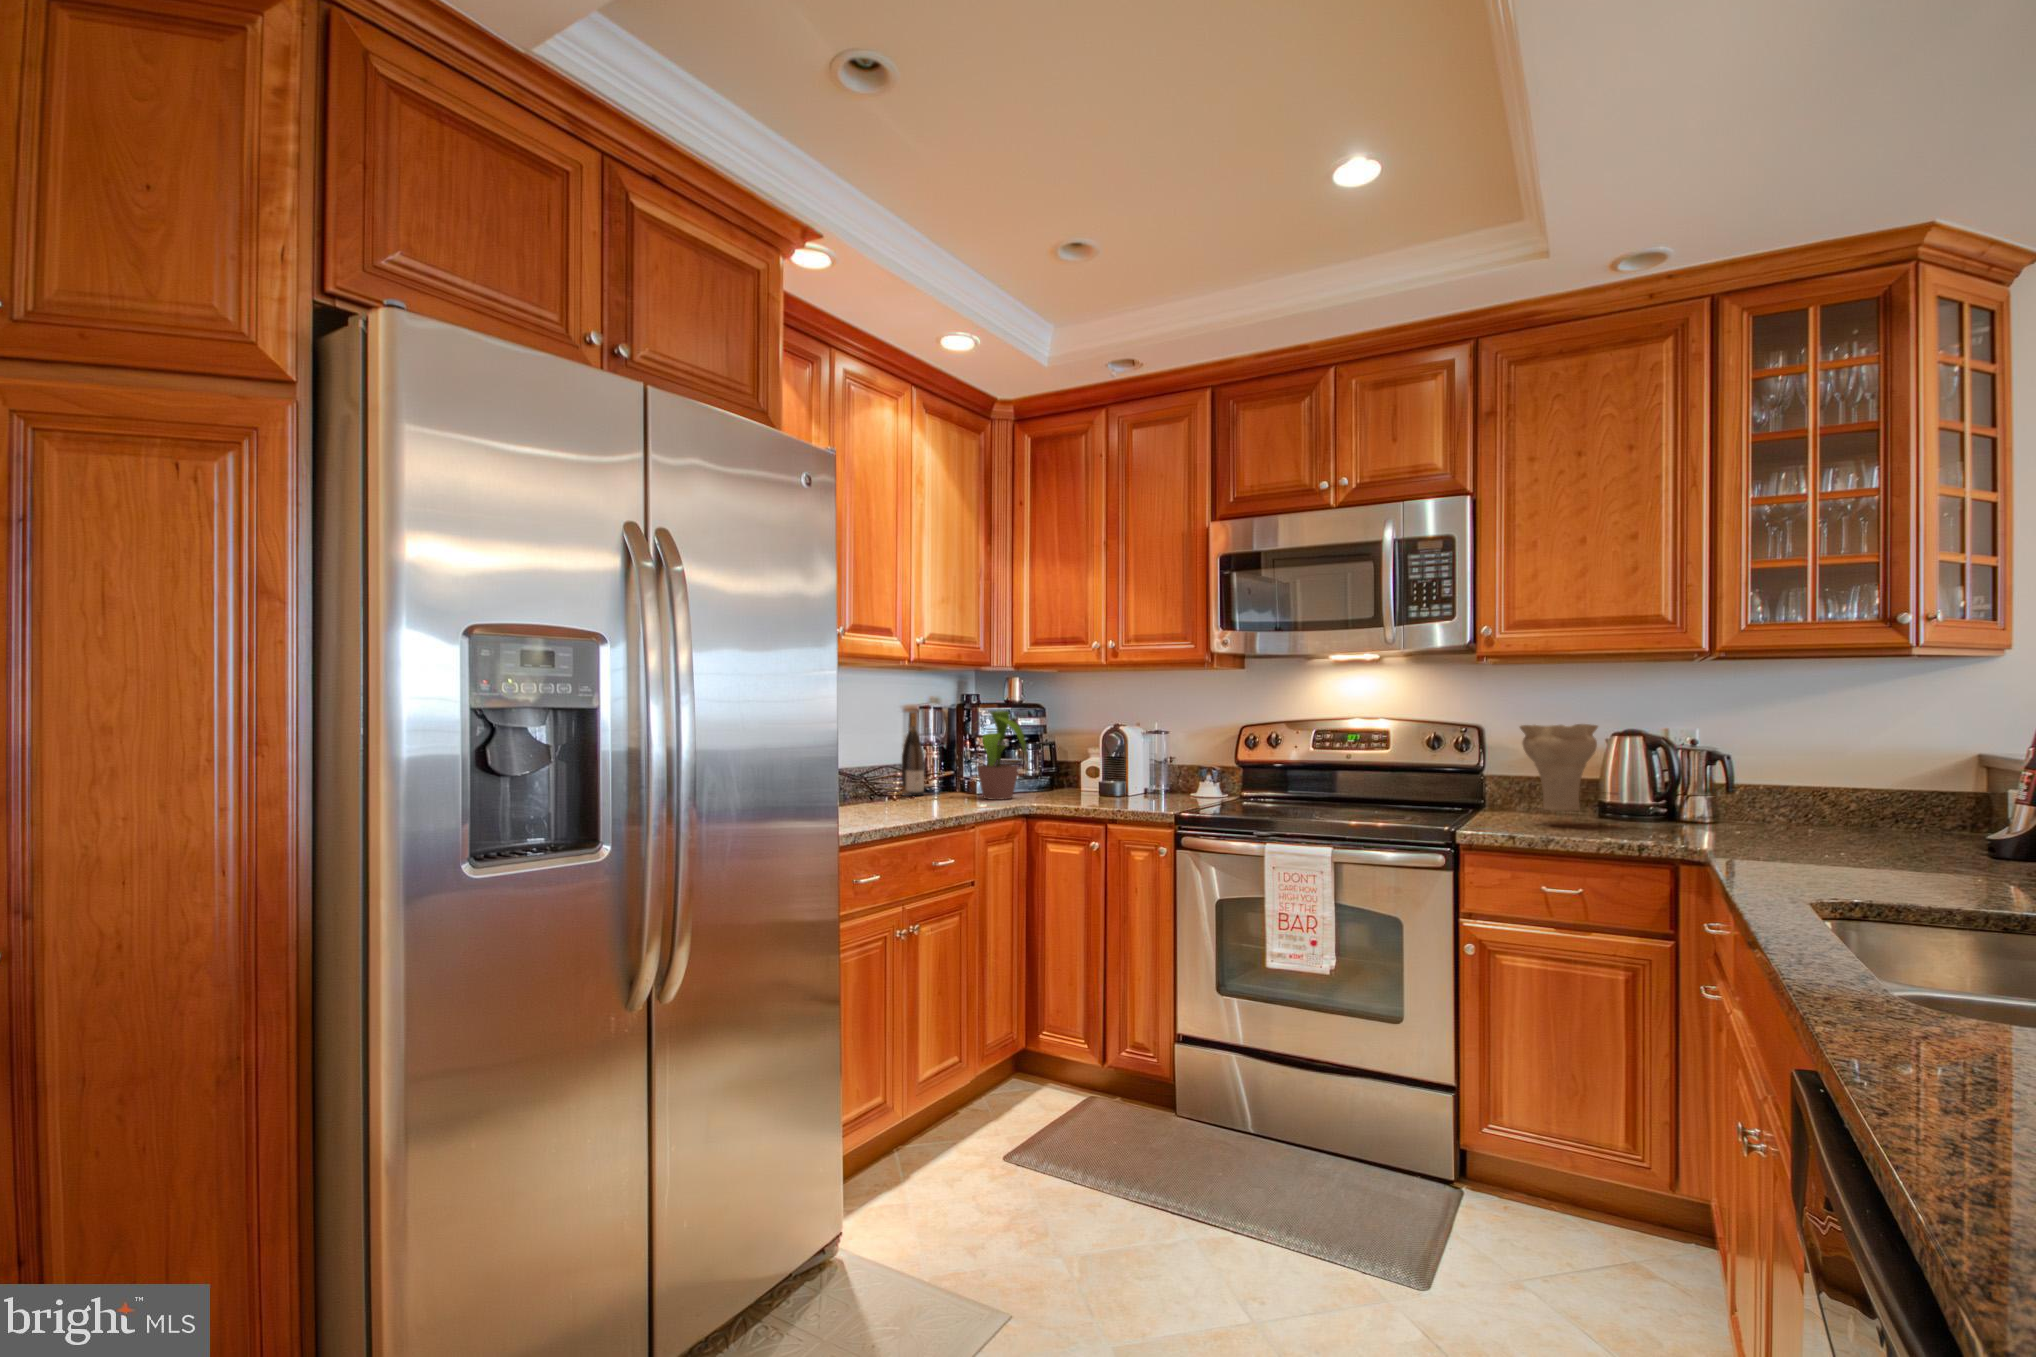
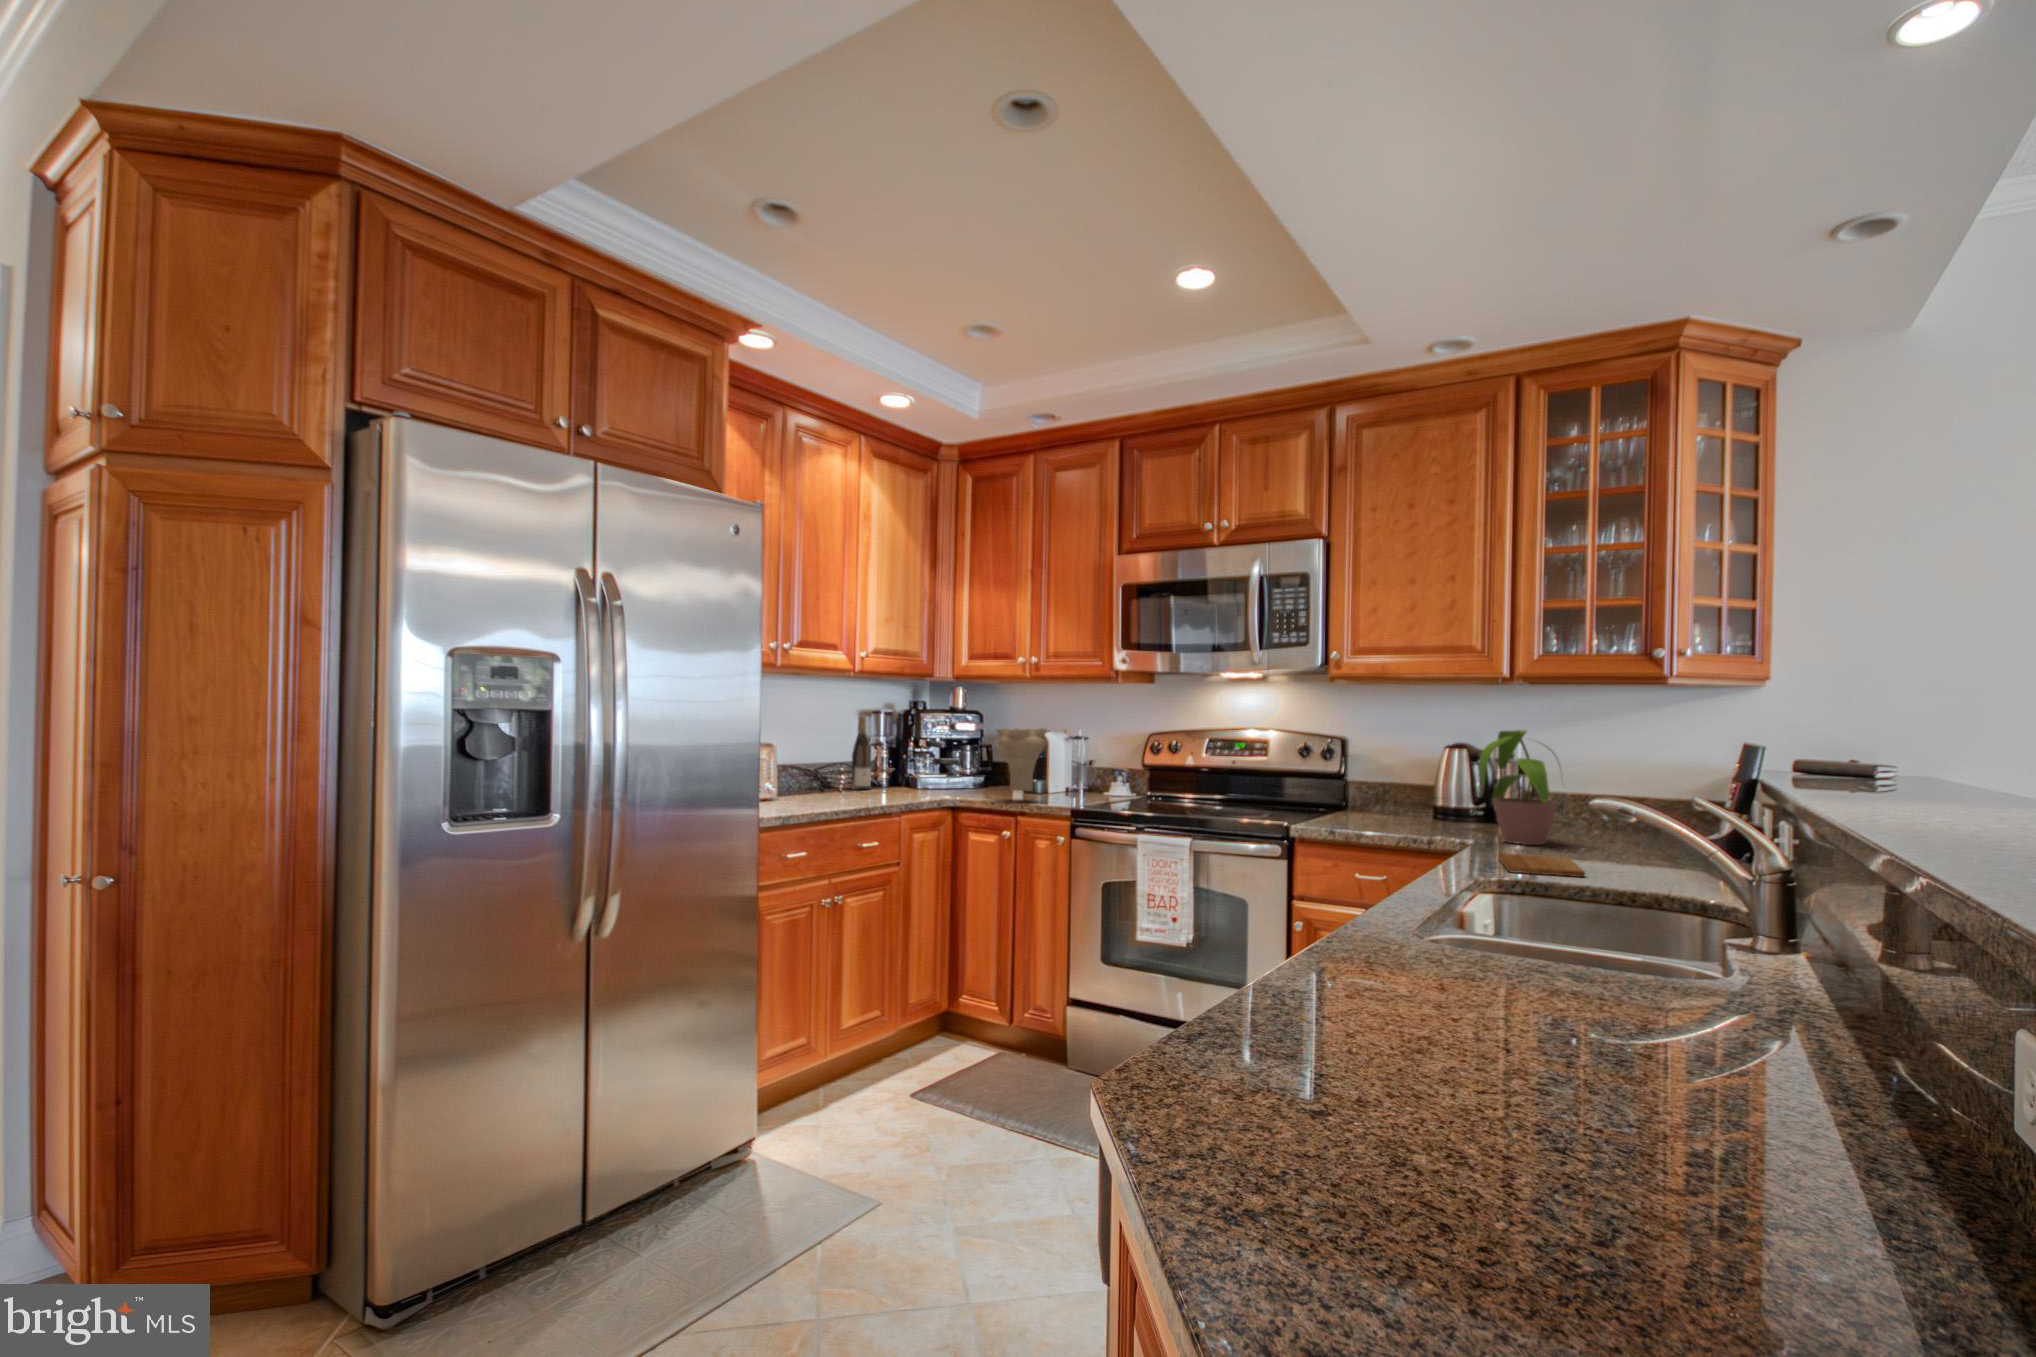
potted plant: present [977,711,1027,800] -> present [1480,730,1557,845]
vase: present [1520,724,1598,811] -> present [996,728,1047,791]
cutting board: none [1782,865,1938,897] -> present [1498,853,1585,877]

